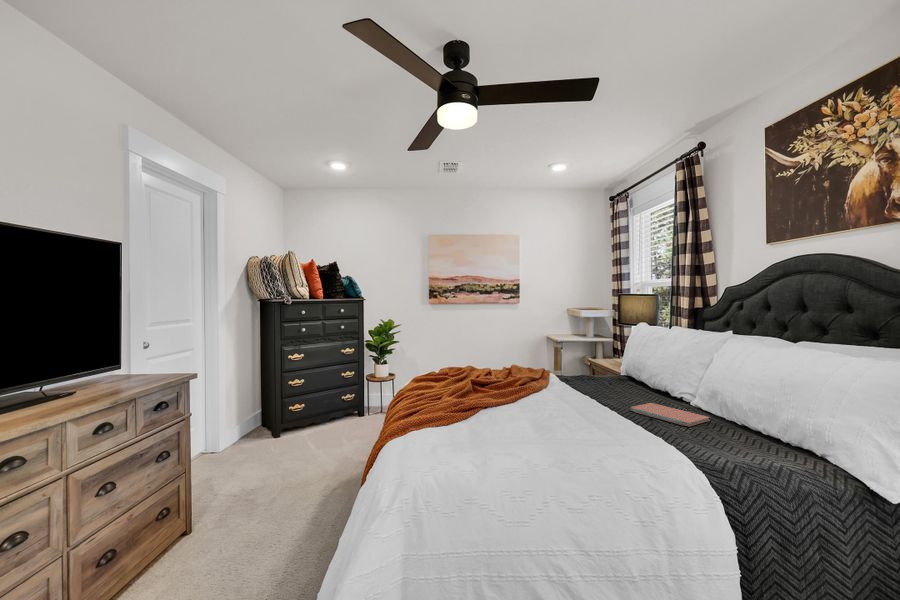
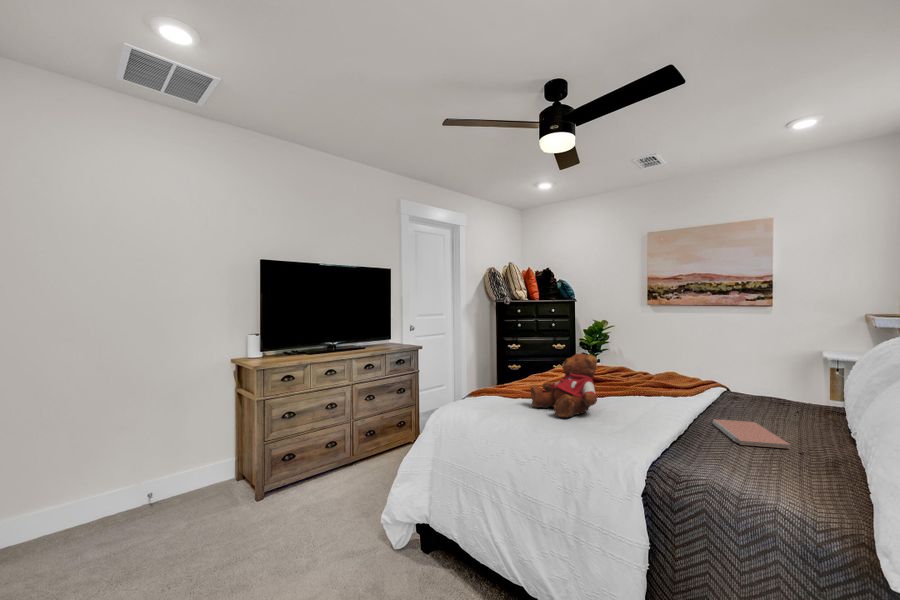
teddy bear: none [475,358,562,440] -> present [530,353,597,418]

